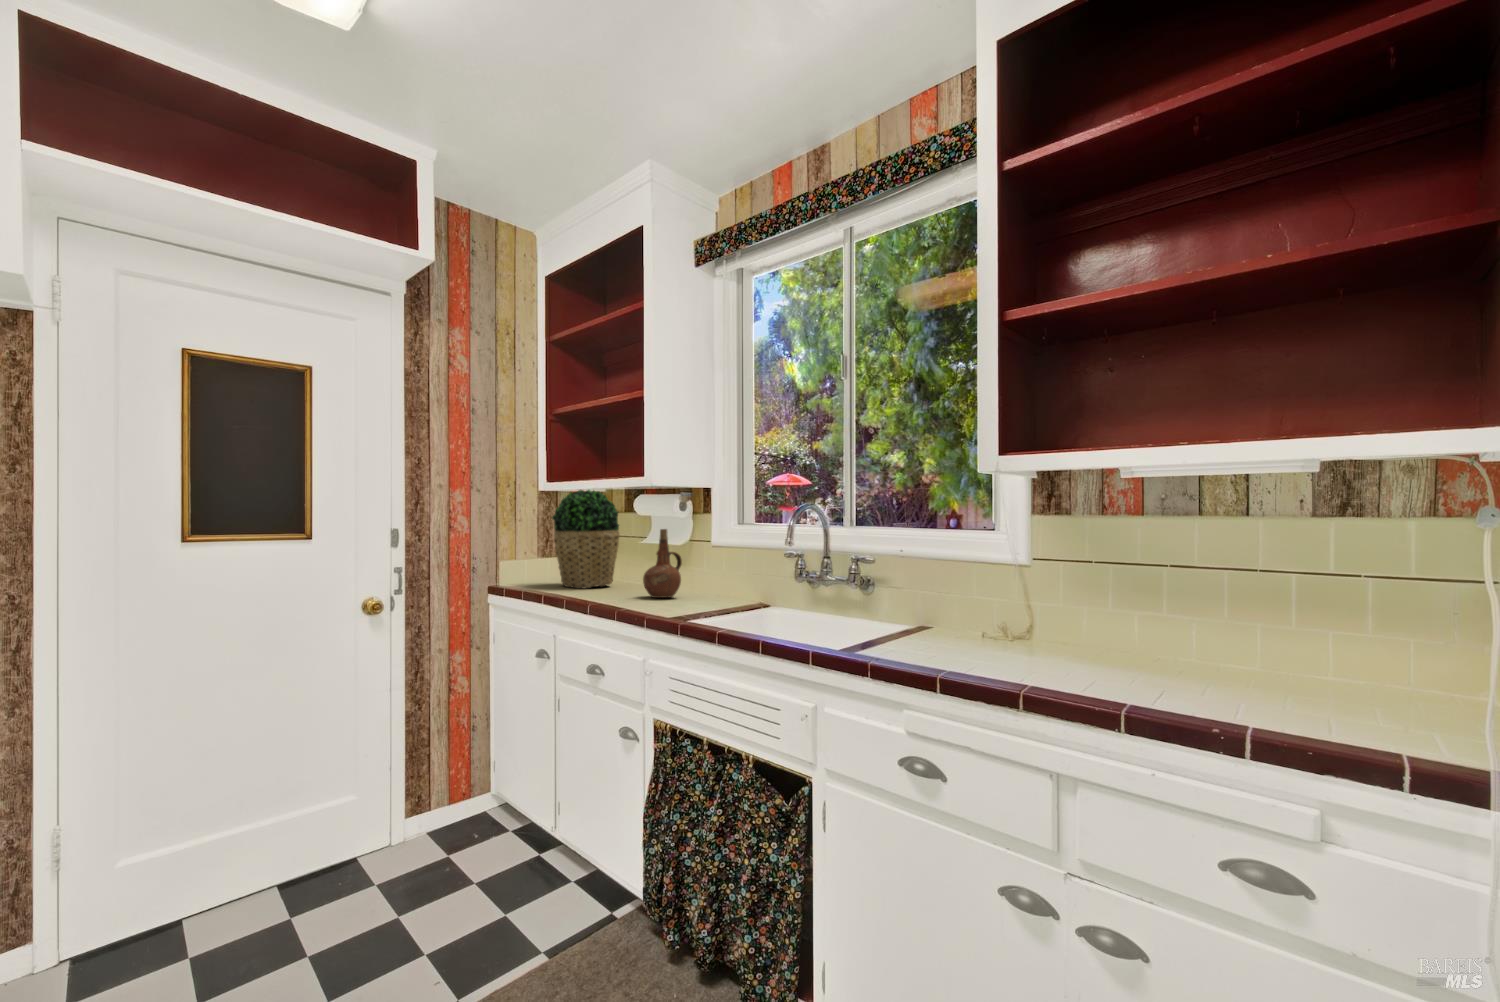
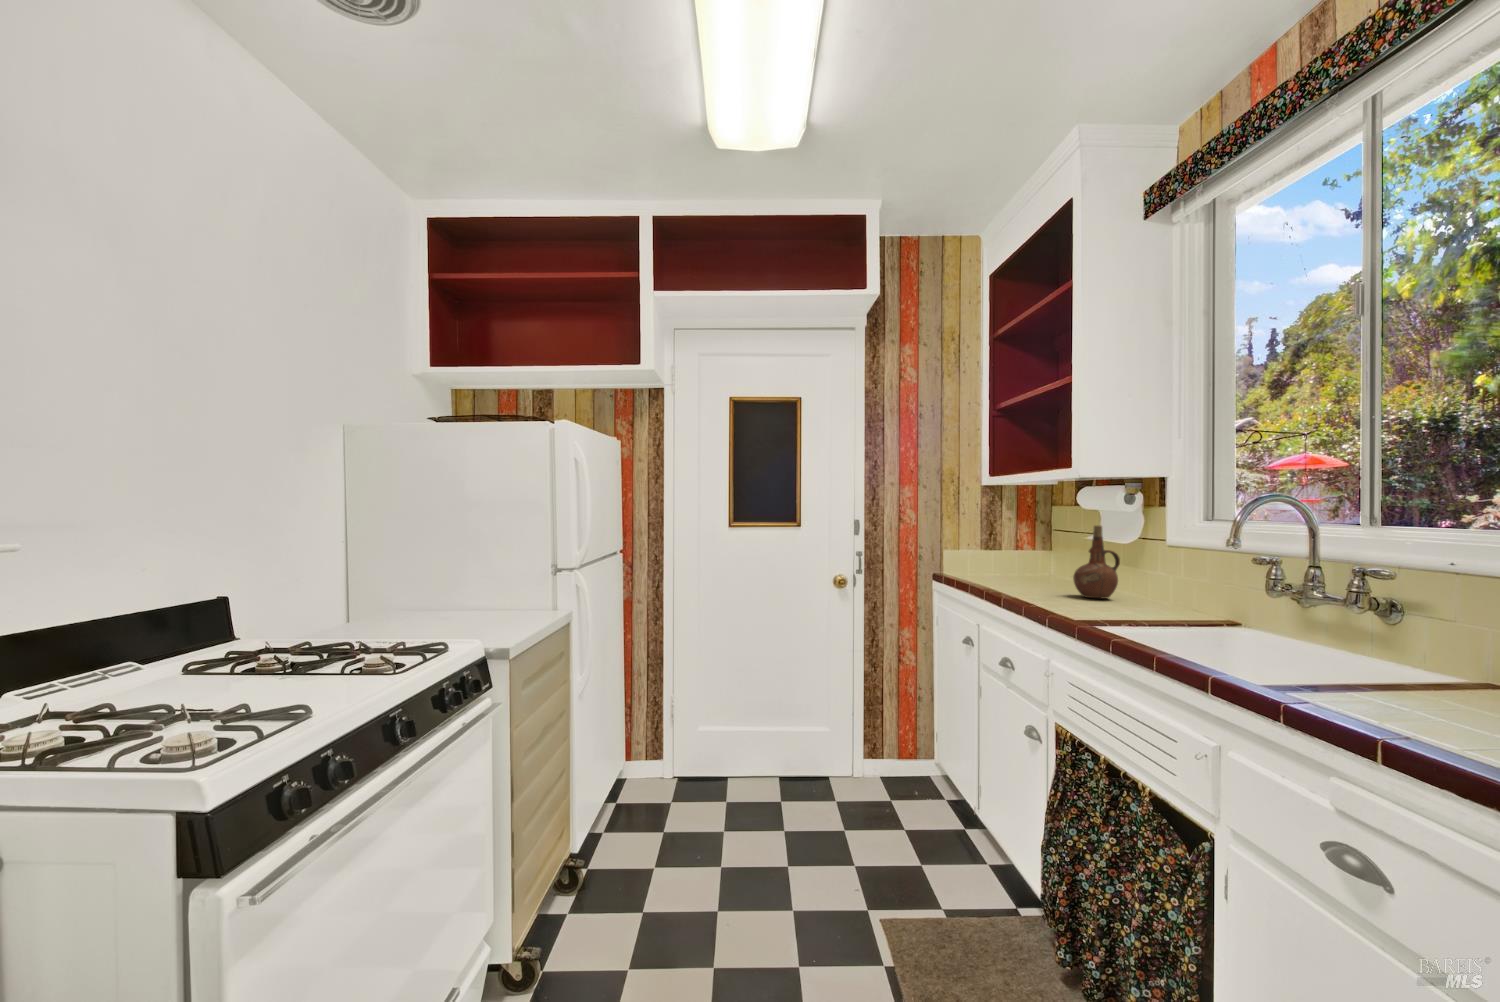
potted plant: present [552,490,620,588] -> none [991,484,1062,582]

